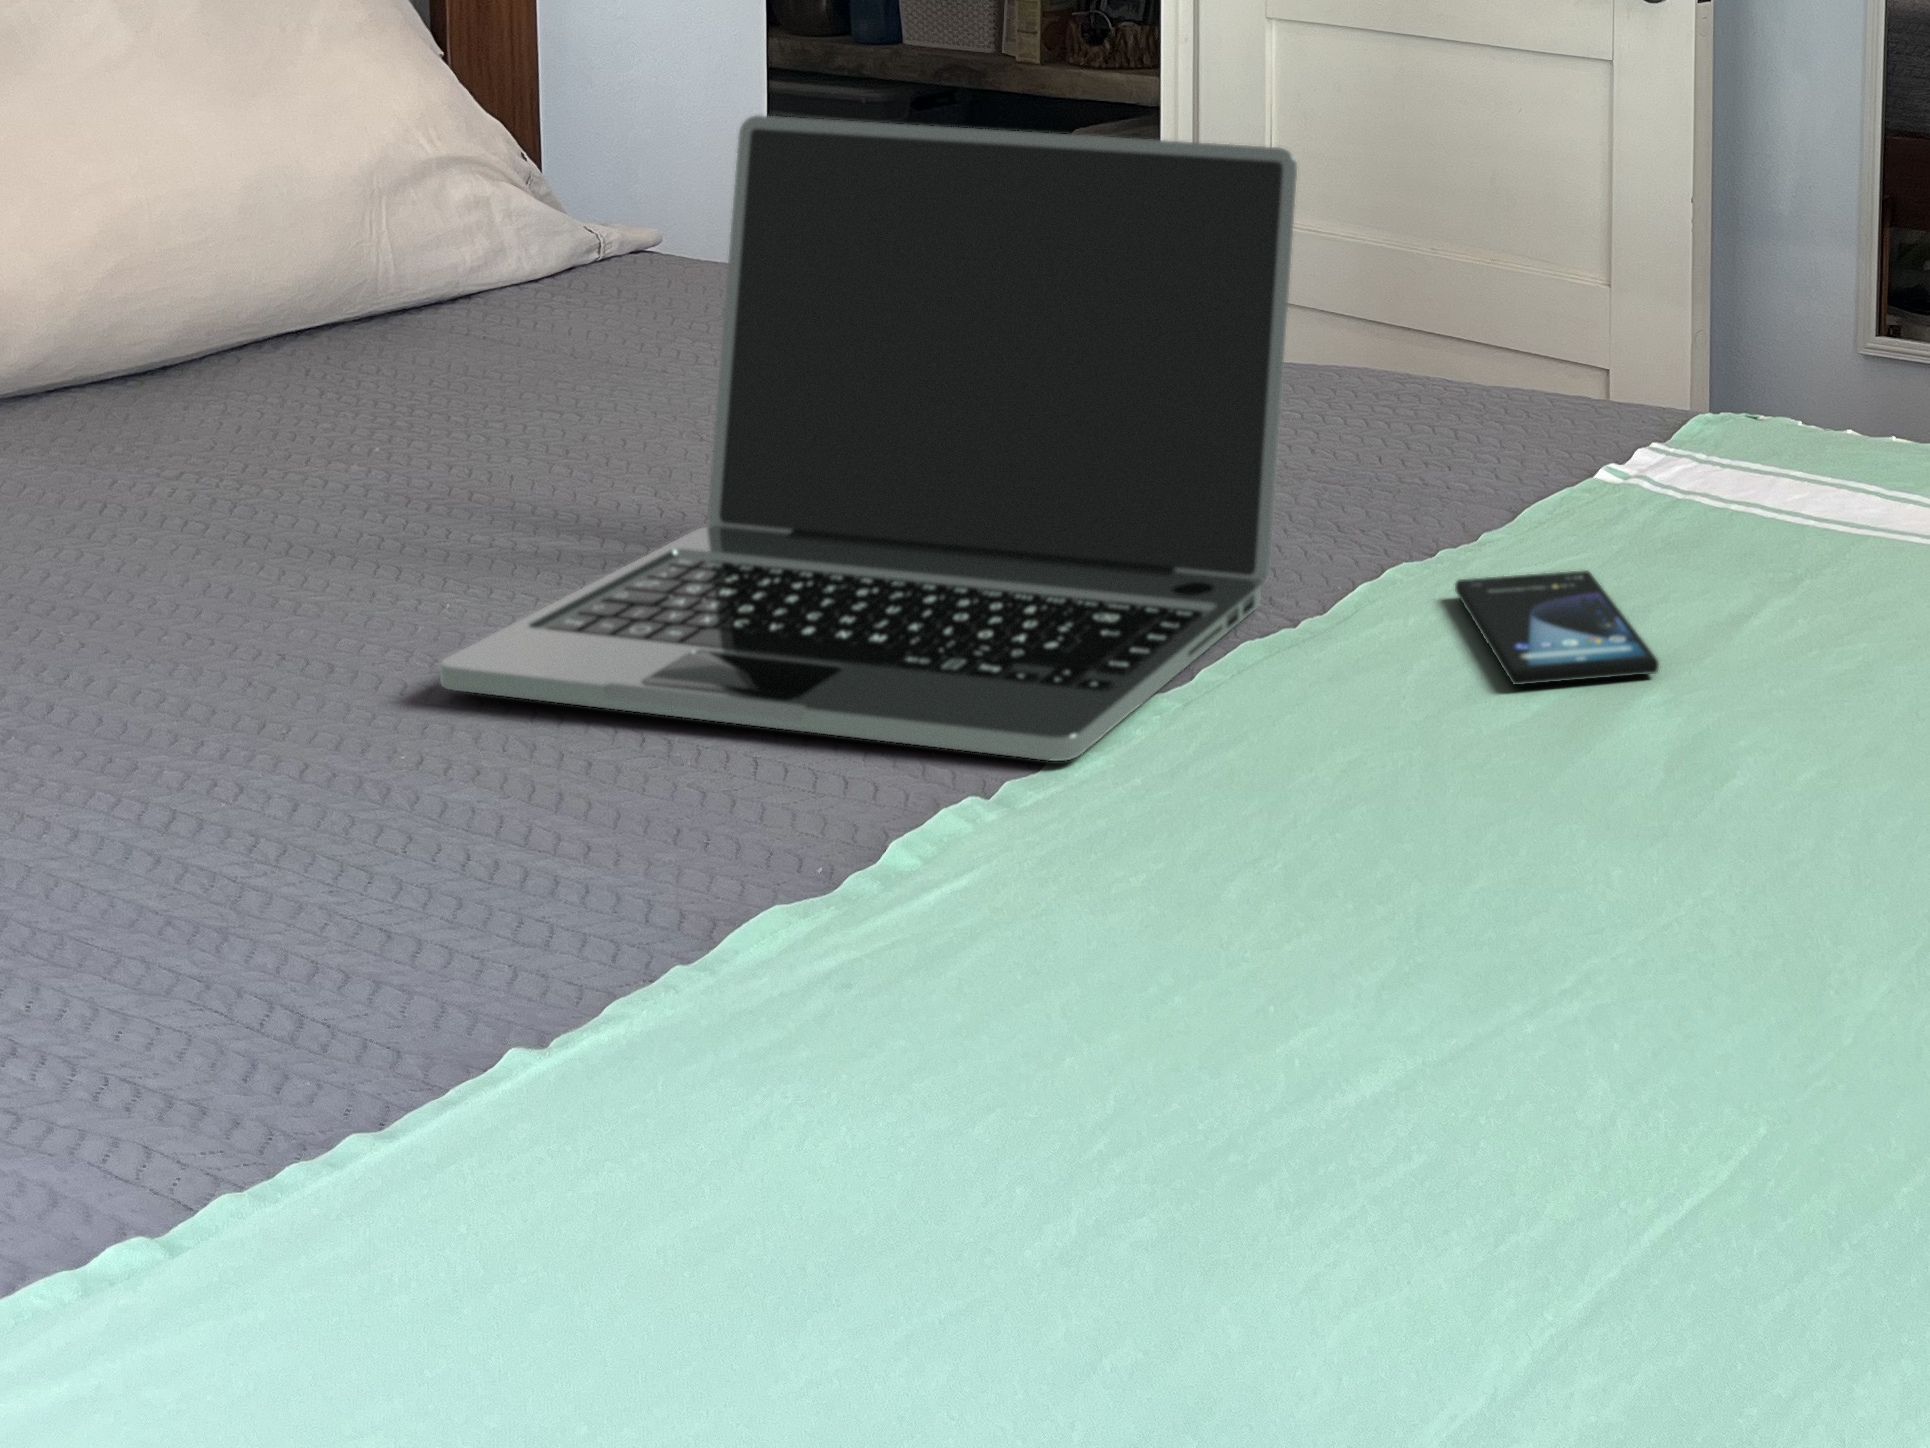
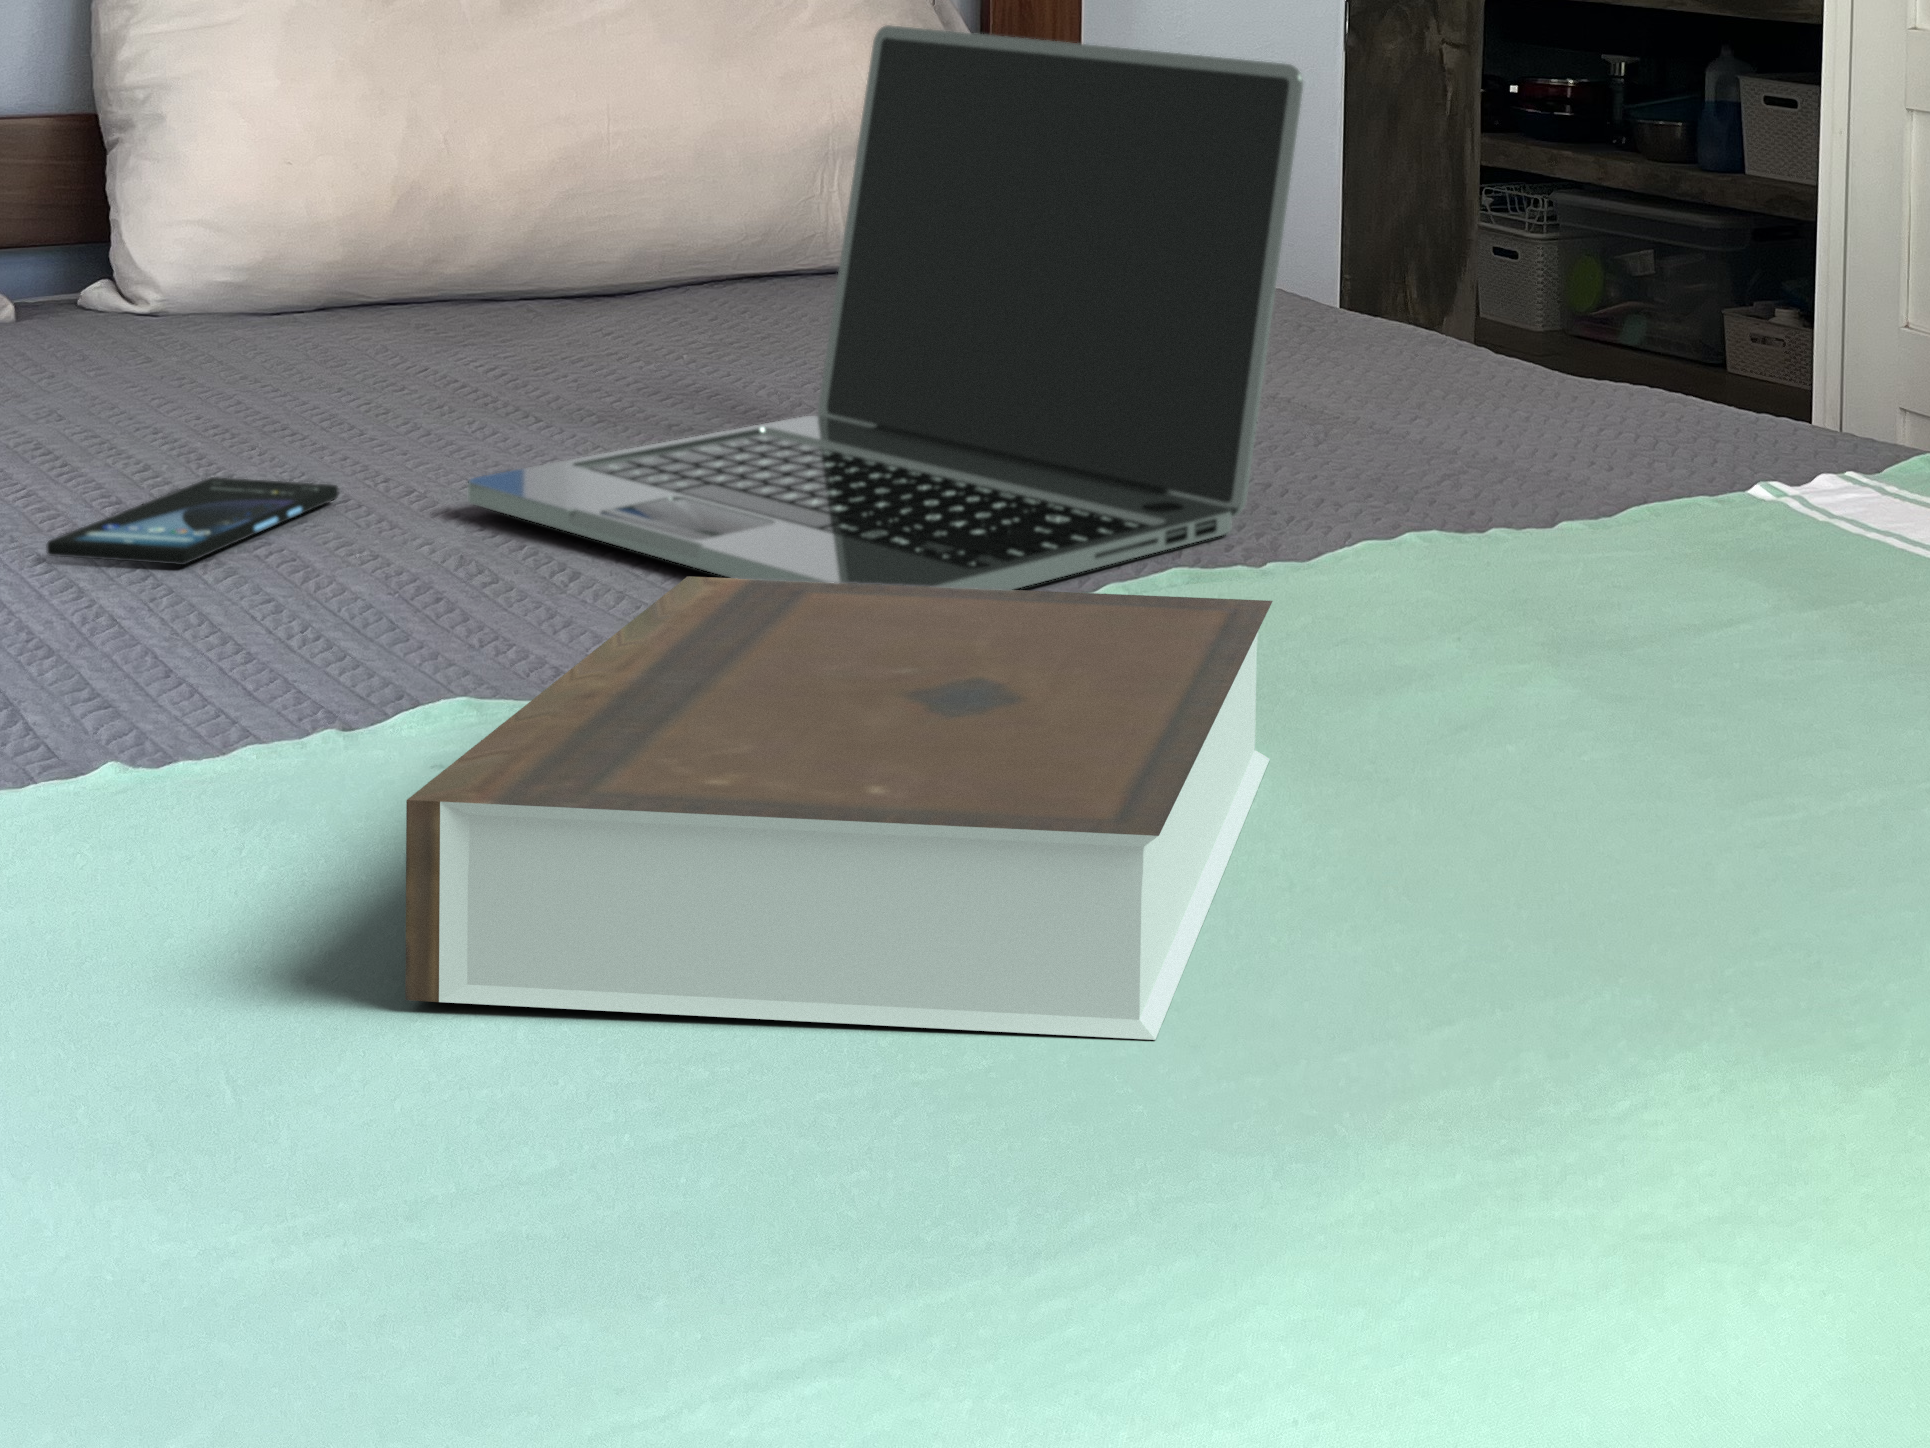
smartphone: present [1455,571,1659,685] -> present [46,477,338,565]
book: none [1039,708,1861,1288] -> present [405,576,1273,1040]

